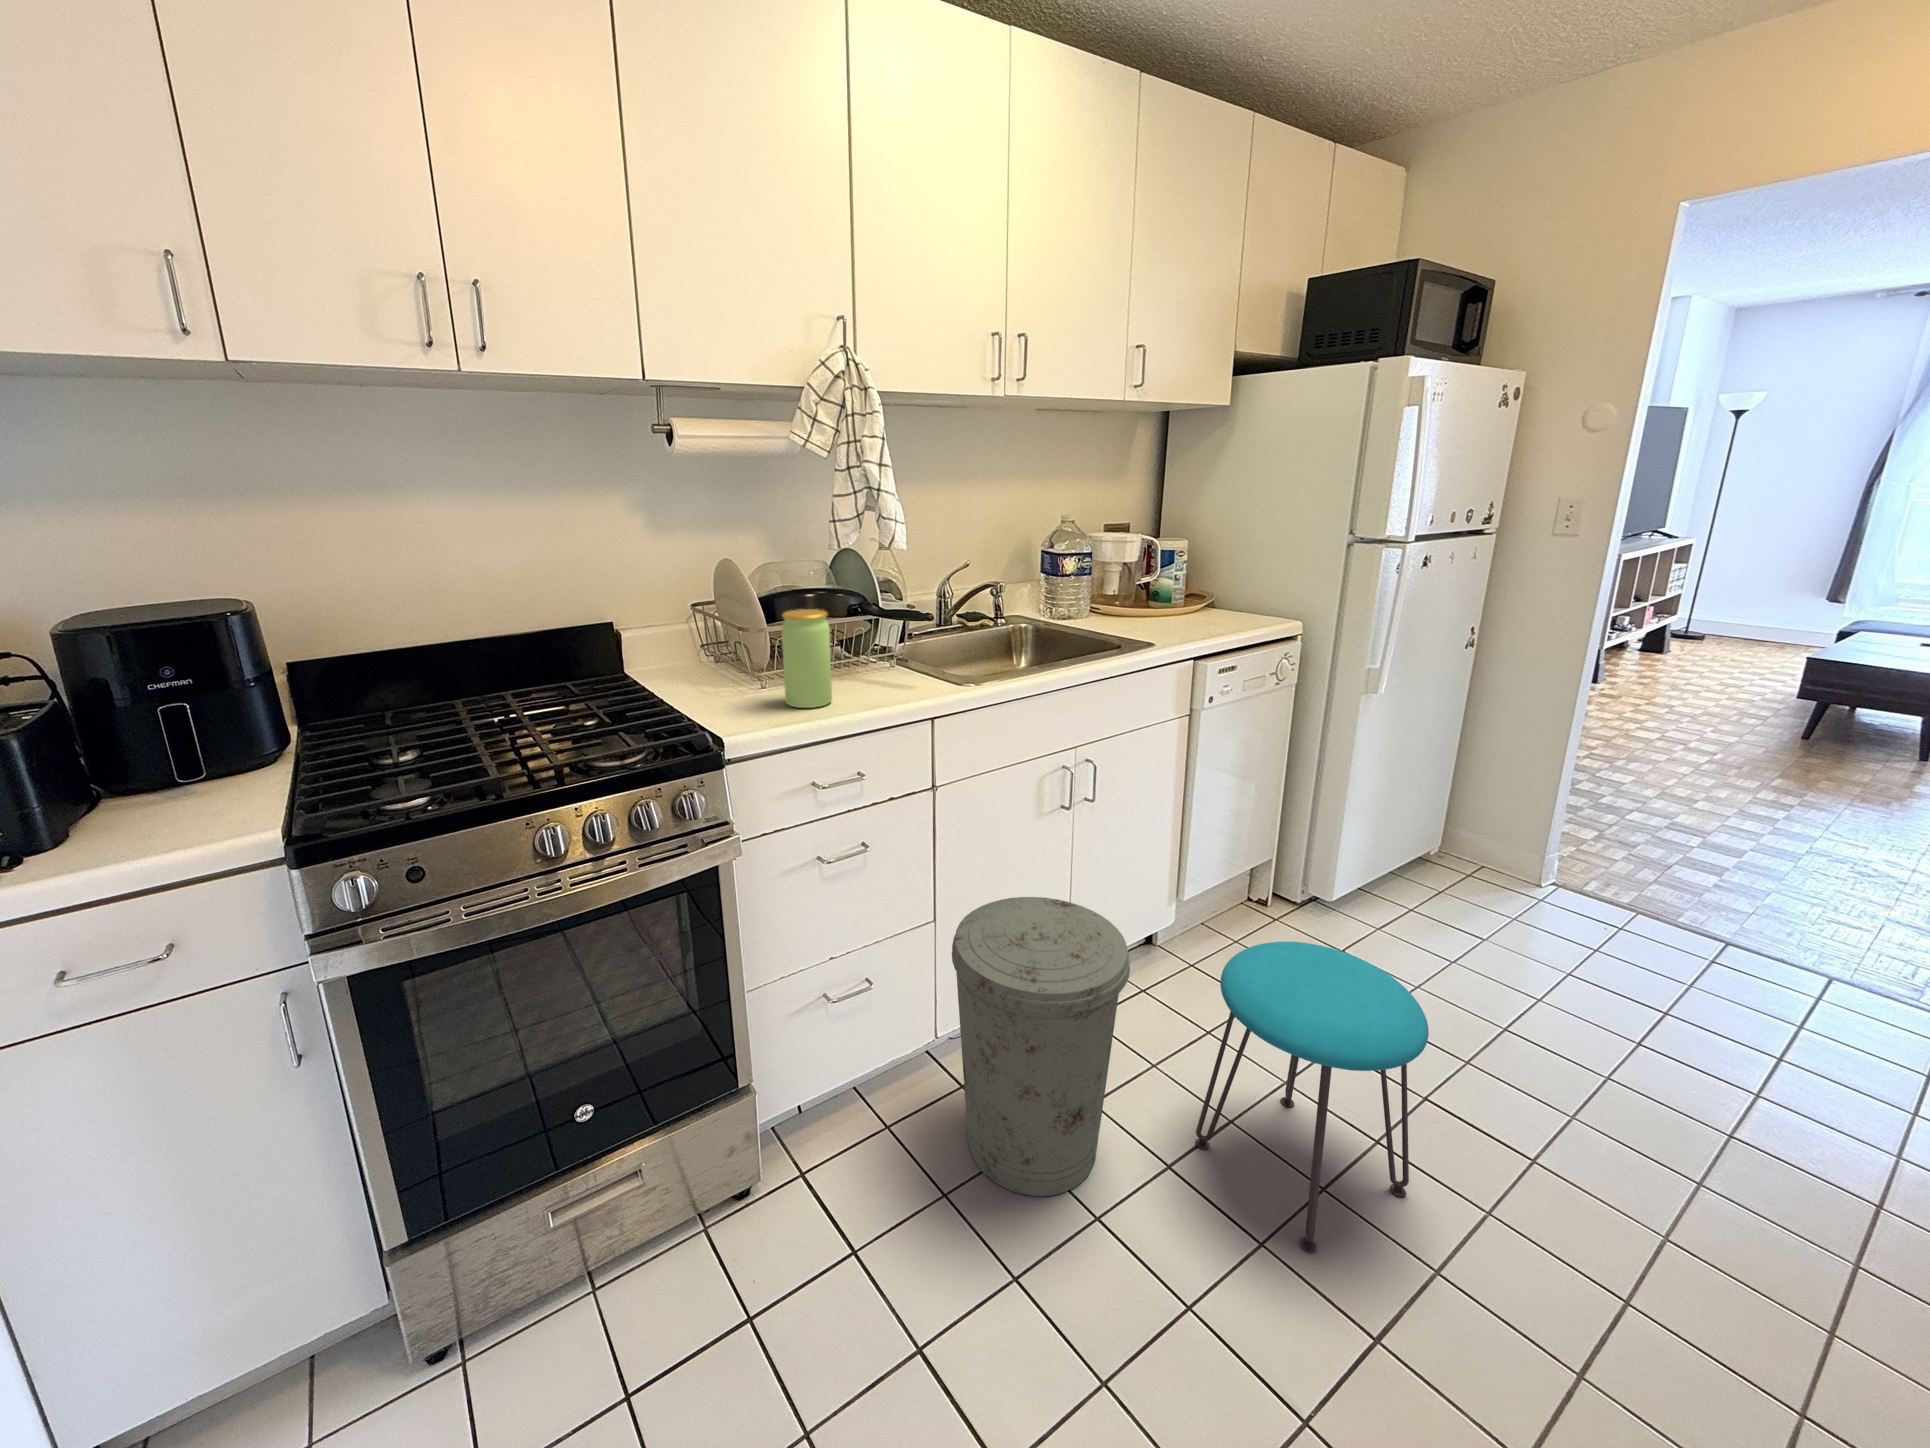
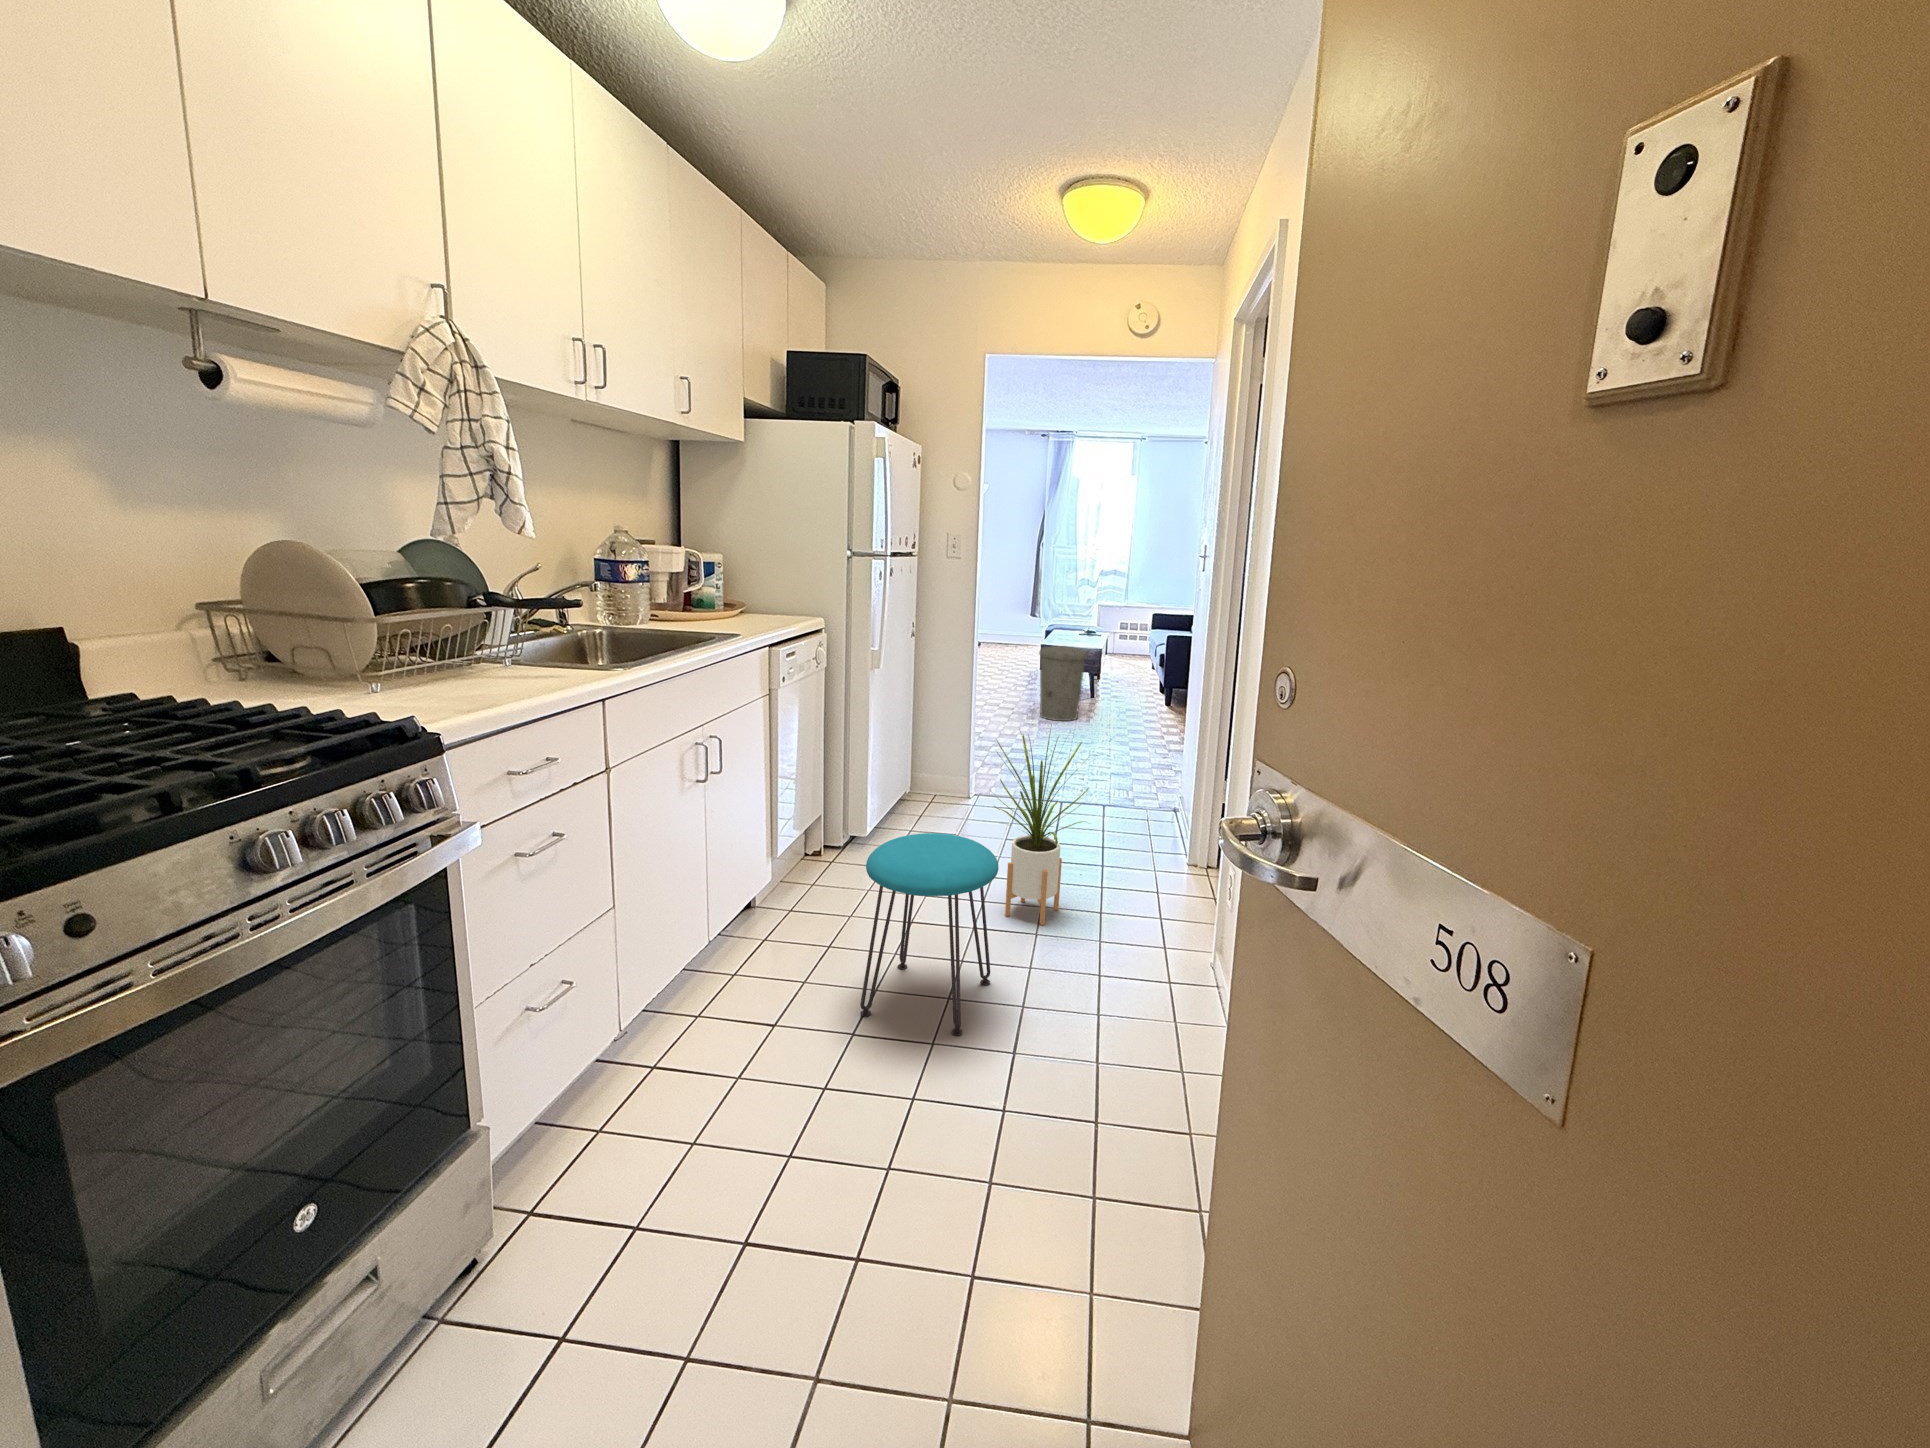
jar: present [782,609,832,708] -> none [436,593,503,699]
house plant: none [1491,828,1712,1145] -> present [994,730,1089,925]
trash can: present [952,897,1130,1196] -> present [1039,646,1087,721]

